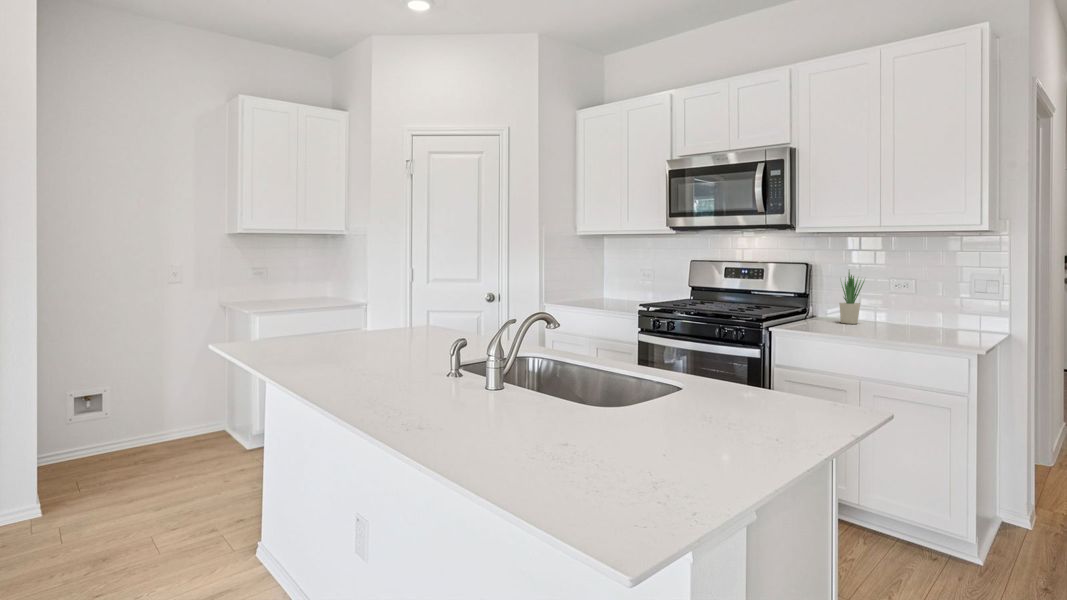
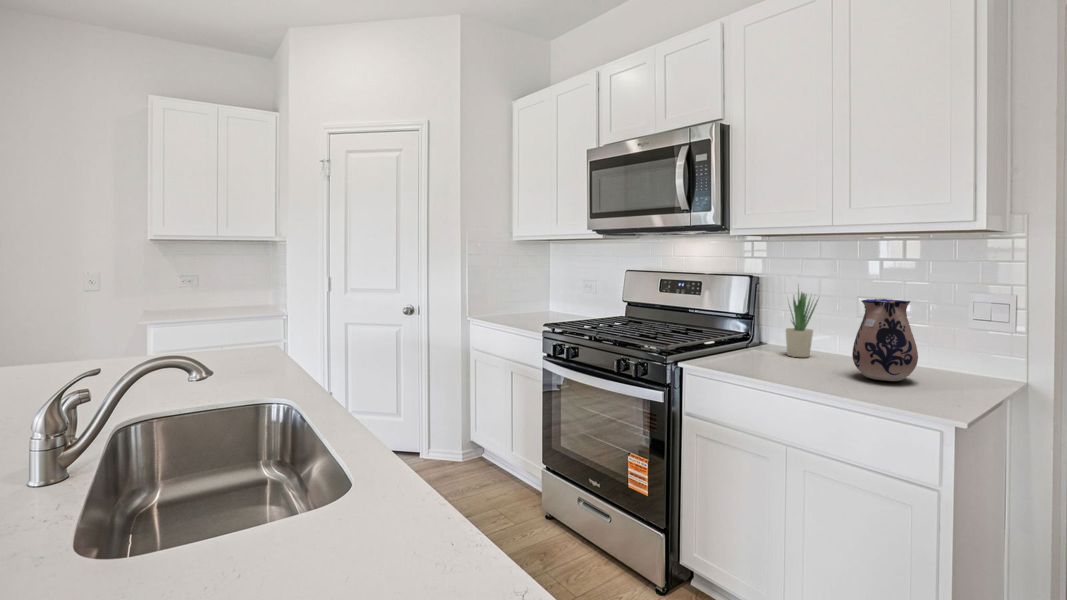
ceramic pitcher: none [897,278,944,334] -> present [852,299,918,381]

